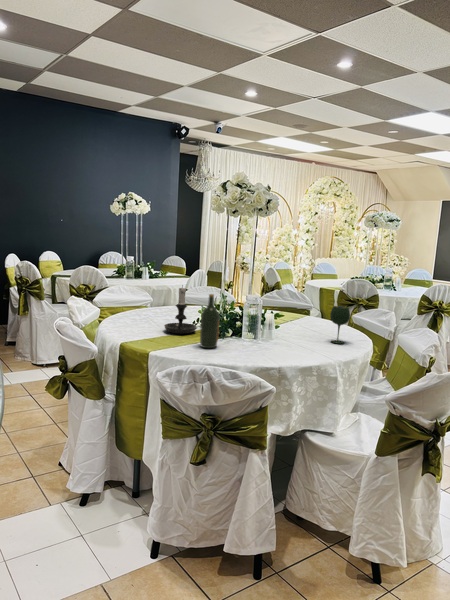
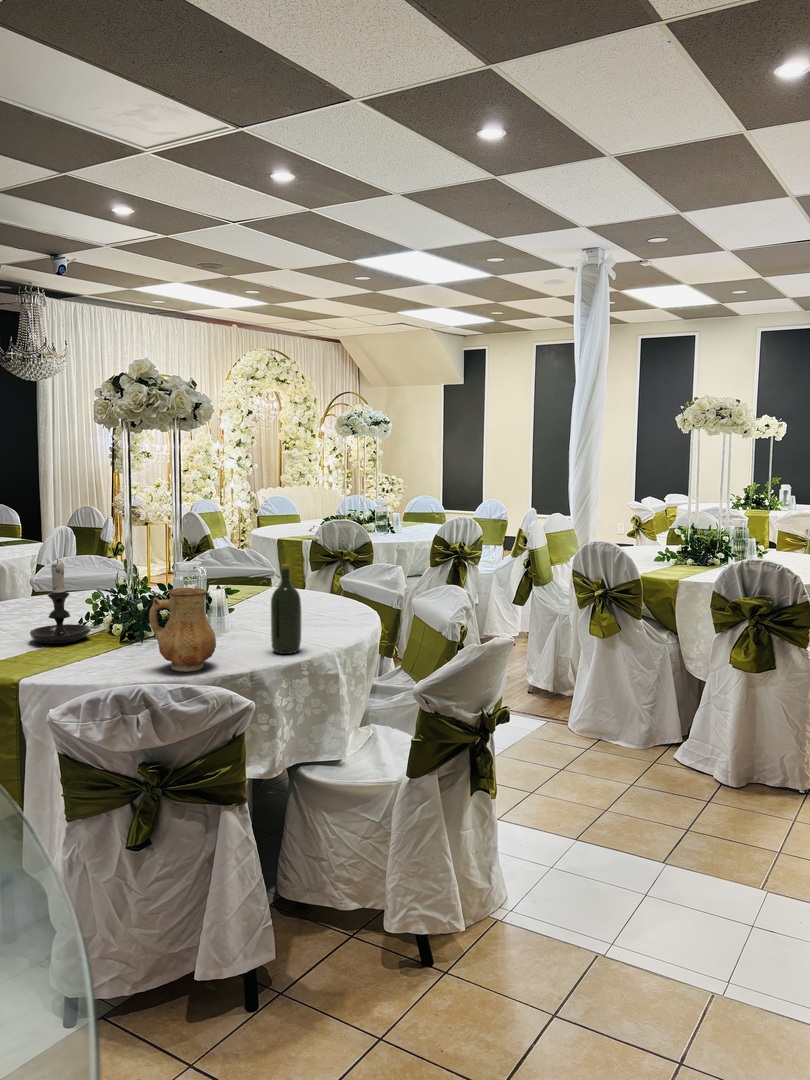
wine bottle: present [200,294,219,348] -> present [271,564,301,654]
wine glass: present [330,306,350,344] -> none [312,566,343,624]
ceramic pitcher: none [224,310,262,362] -> present [149,588,216,672]

